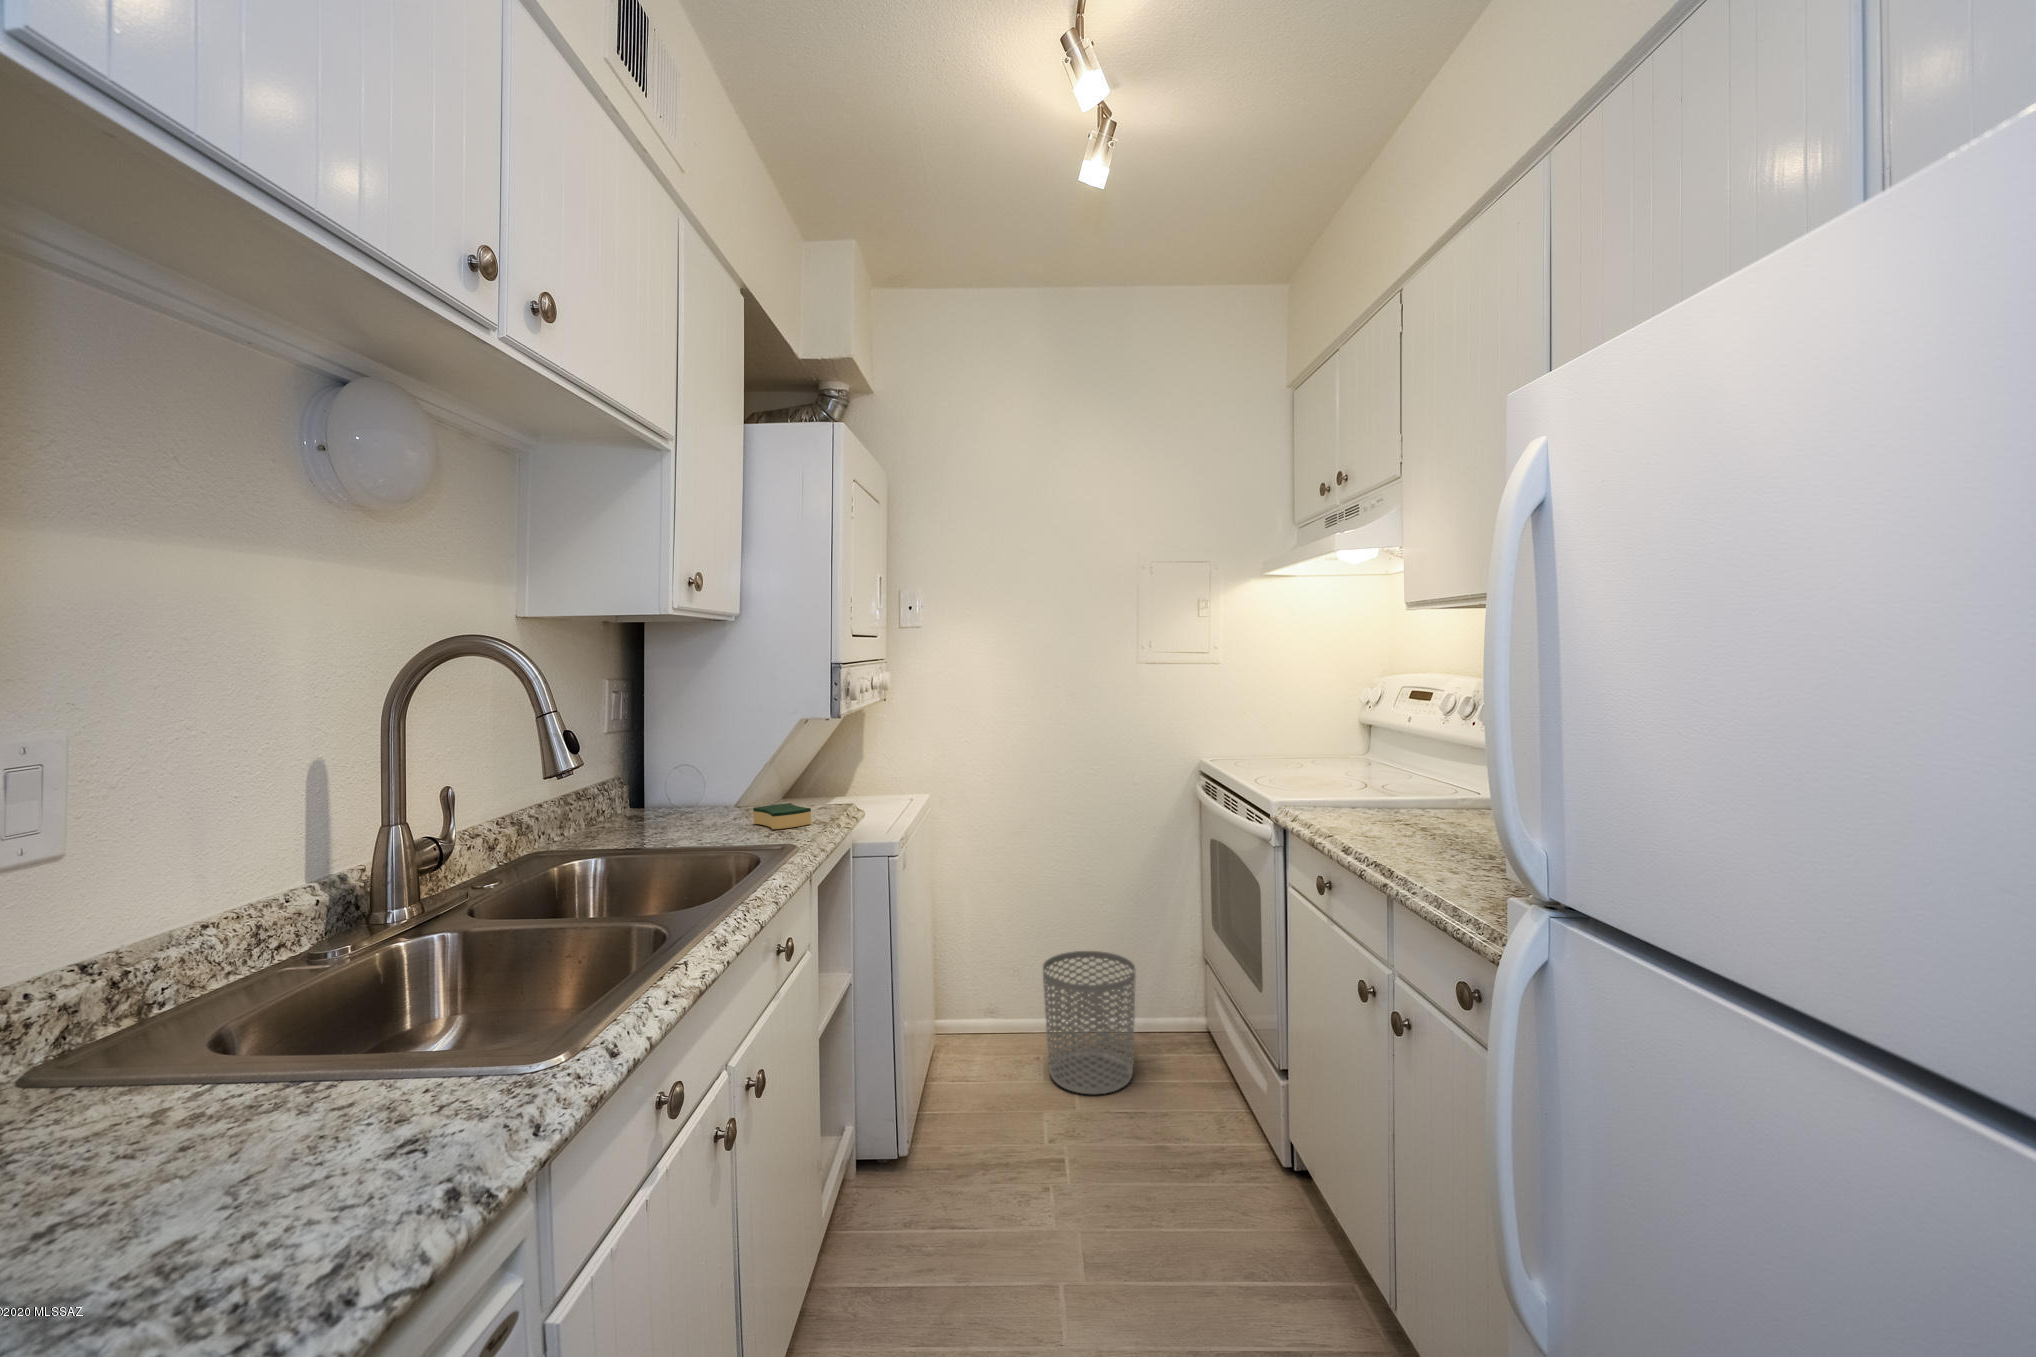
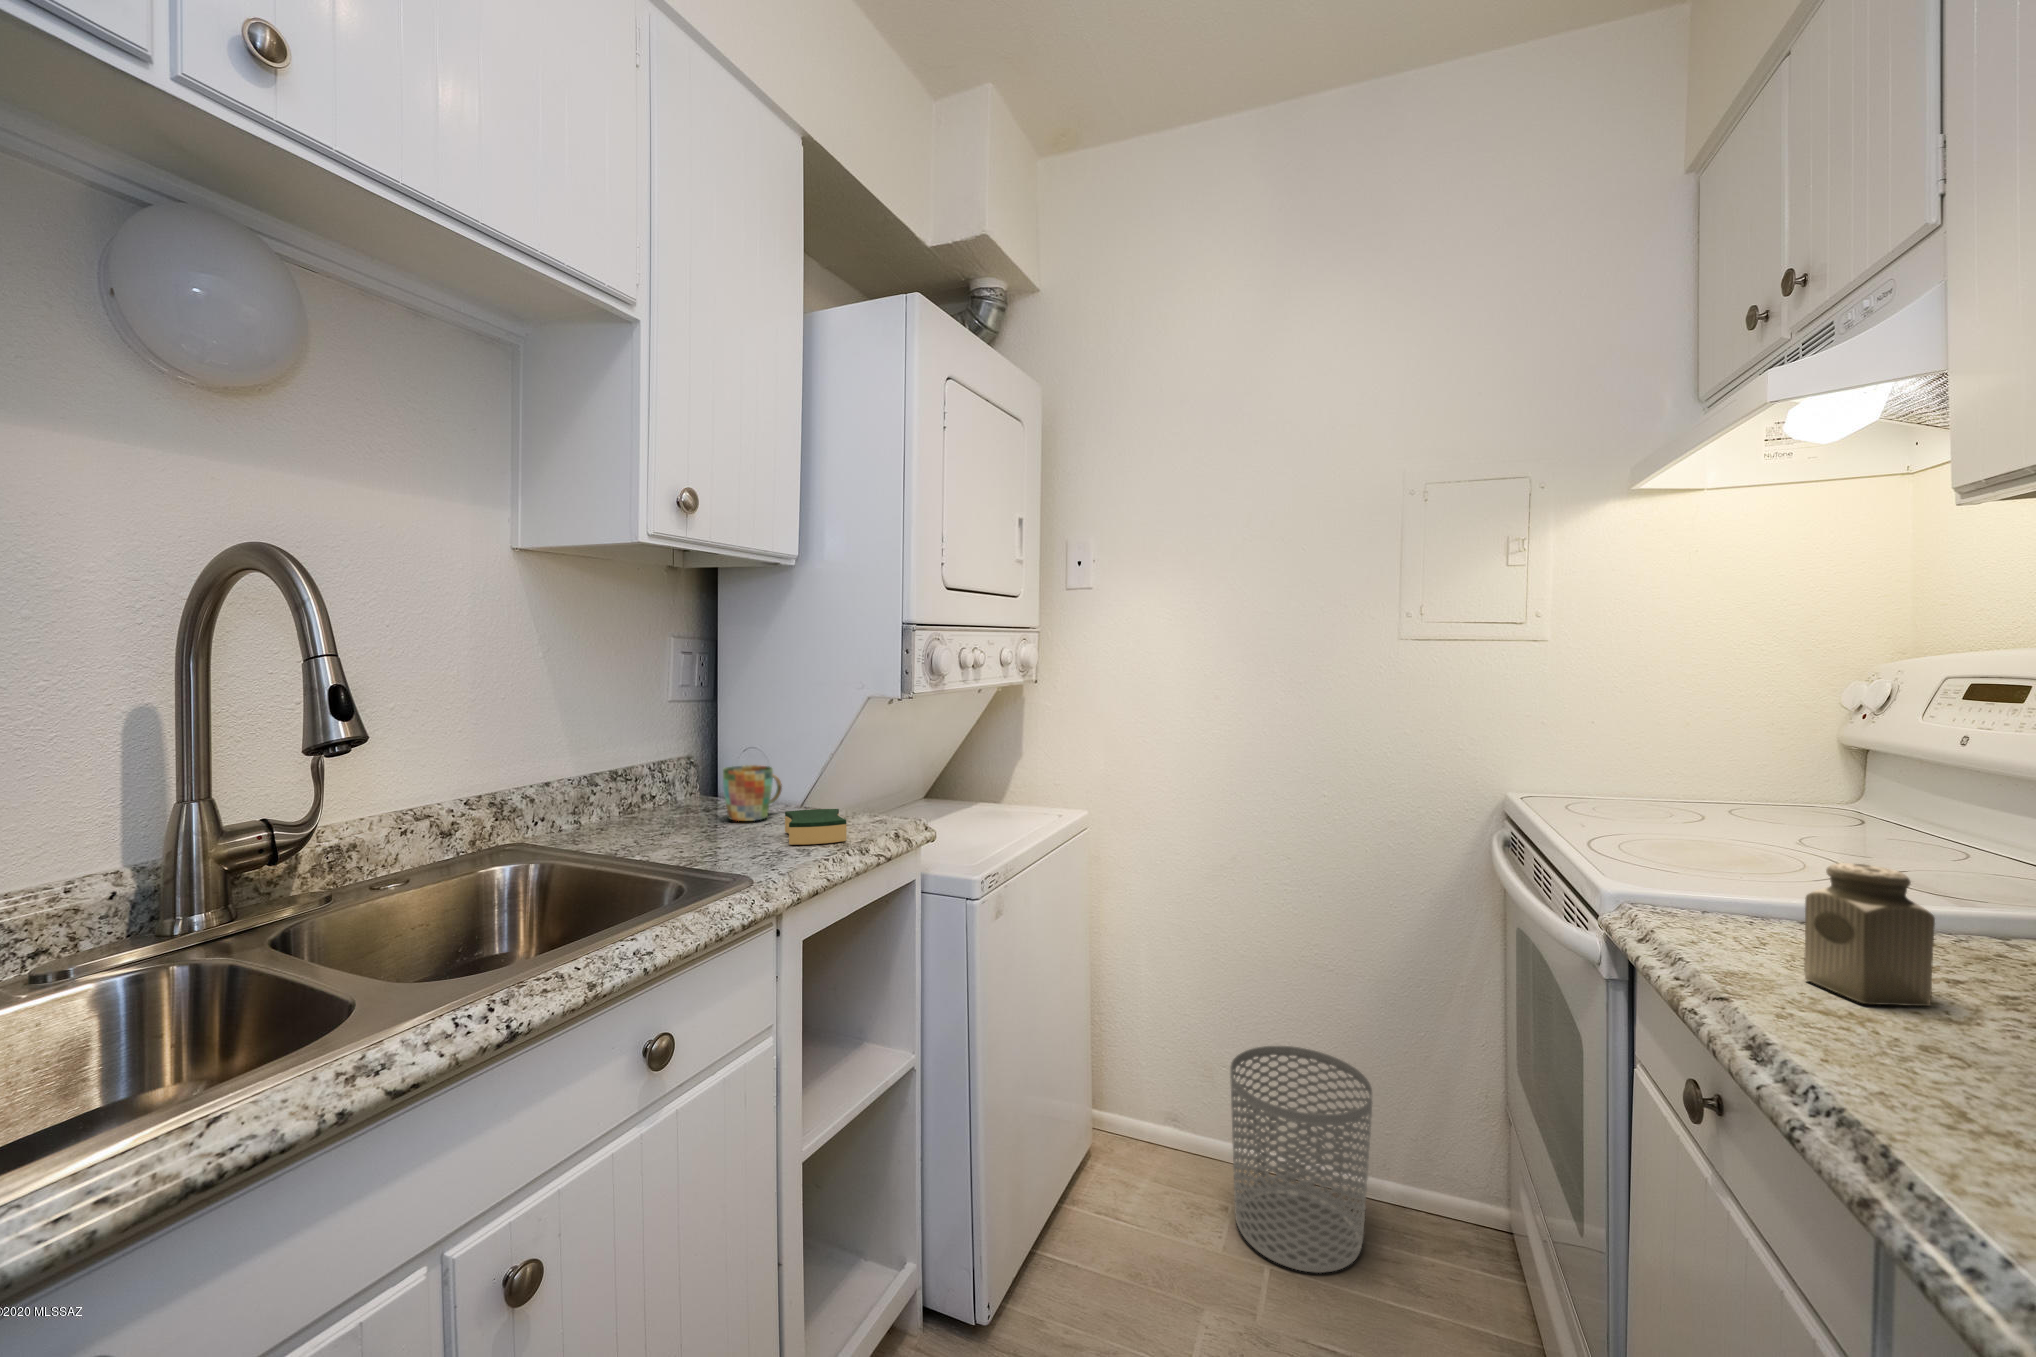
salt shaker: none [1358,769,1403,830] -> present [1804,863,1935,1006]
mug: none [683,777,725,821] -> present [723,765,782,821]

